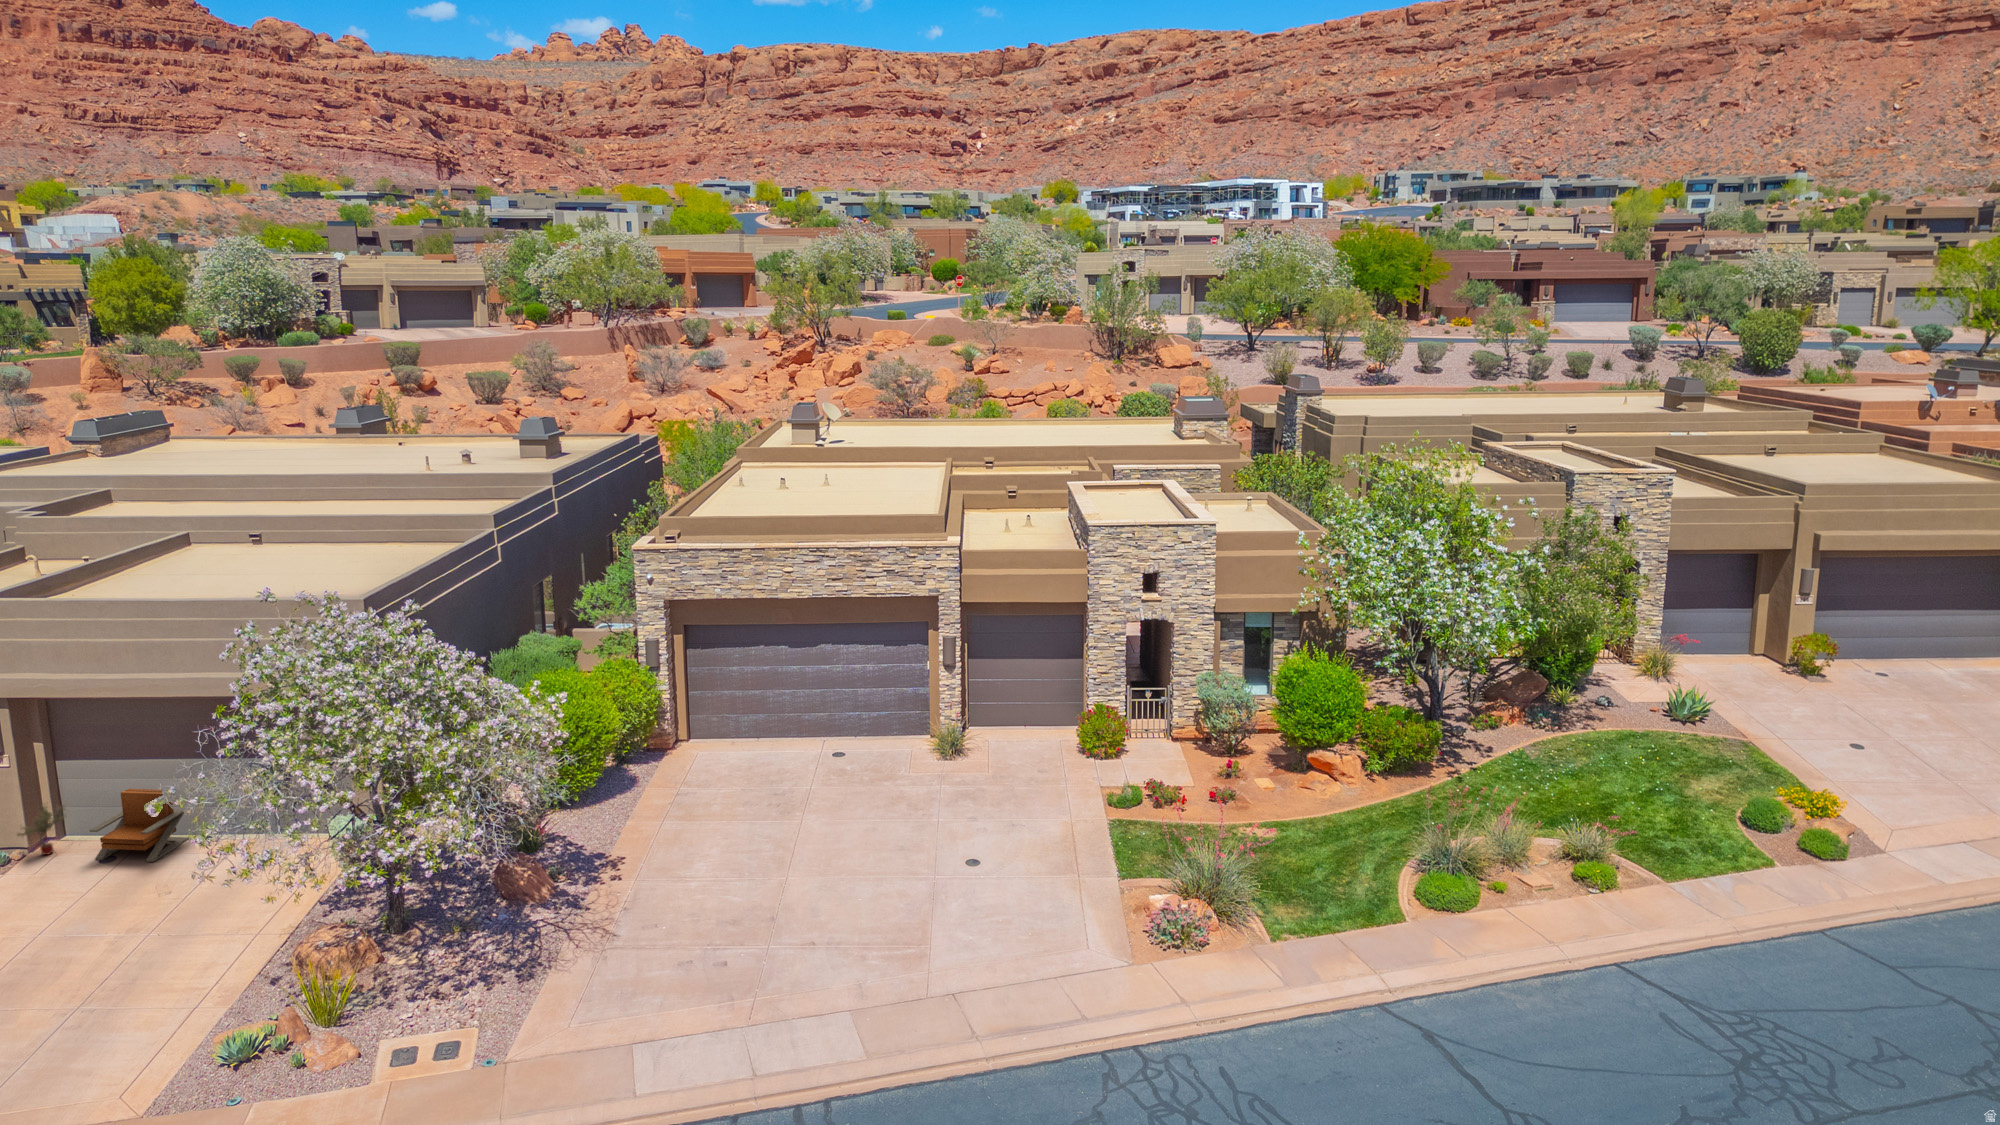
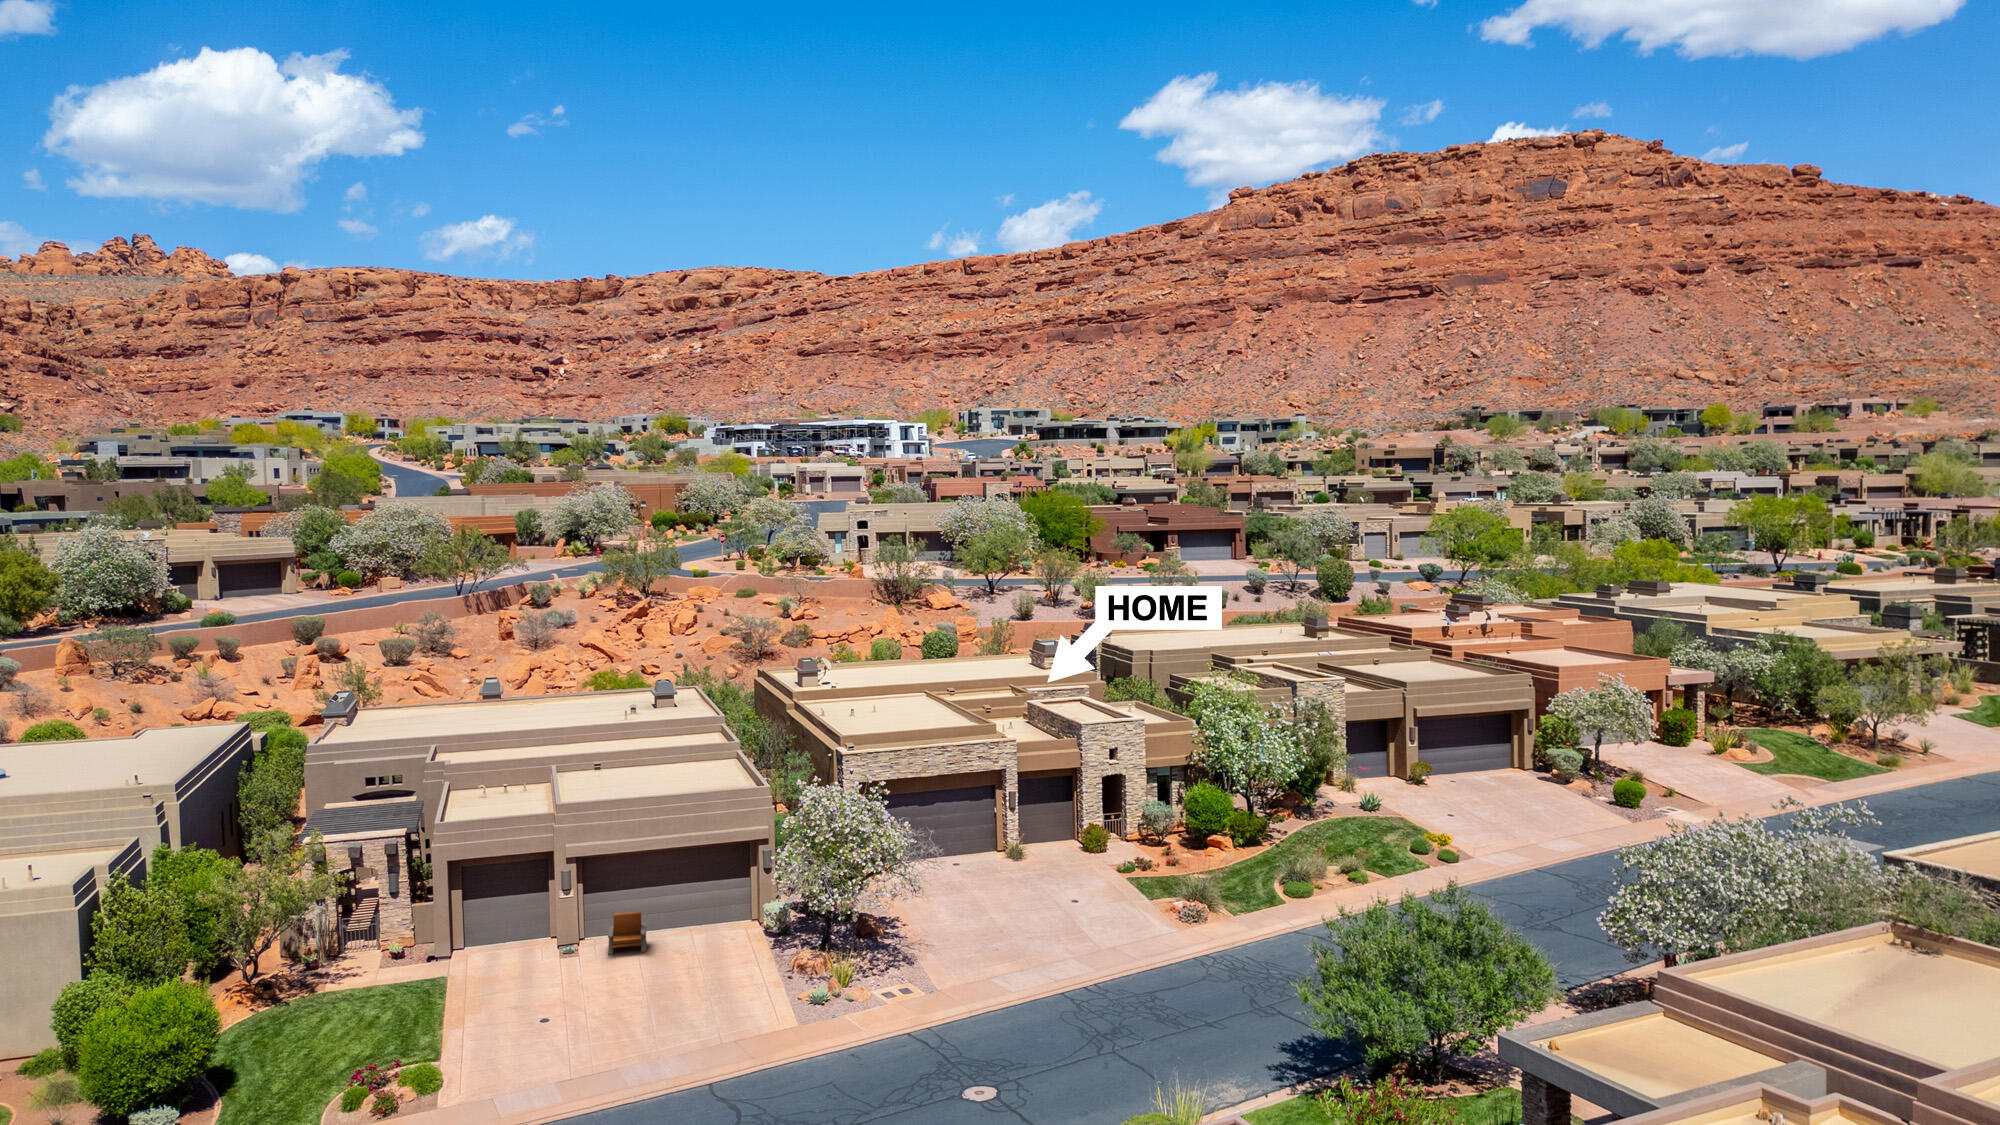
potted tree: present [17,805,64,855] -> none [562,925,582,957]

